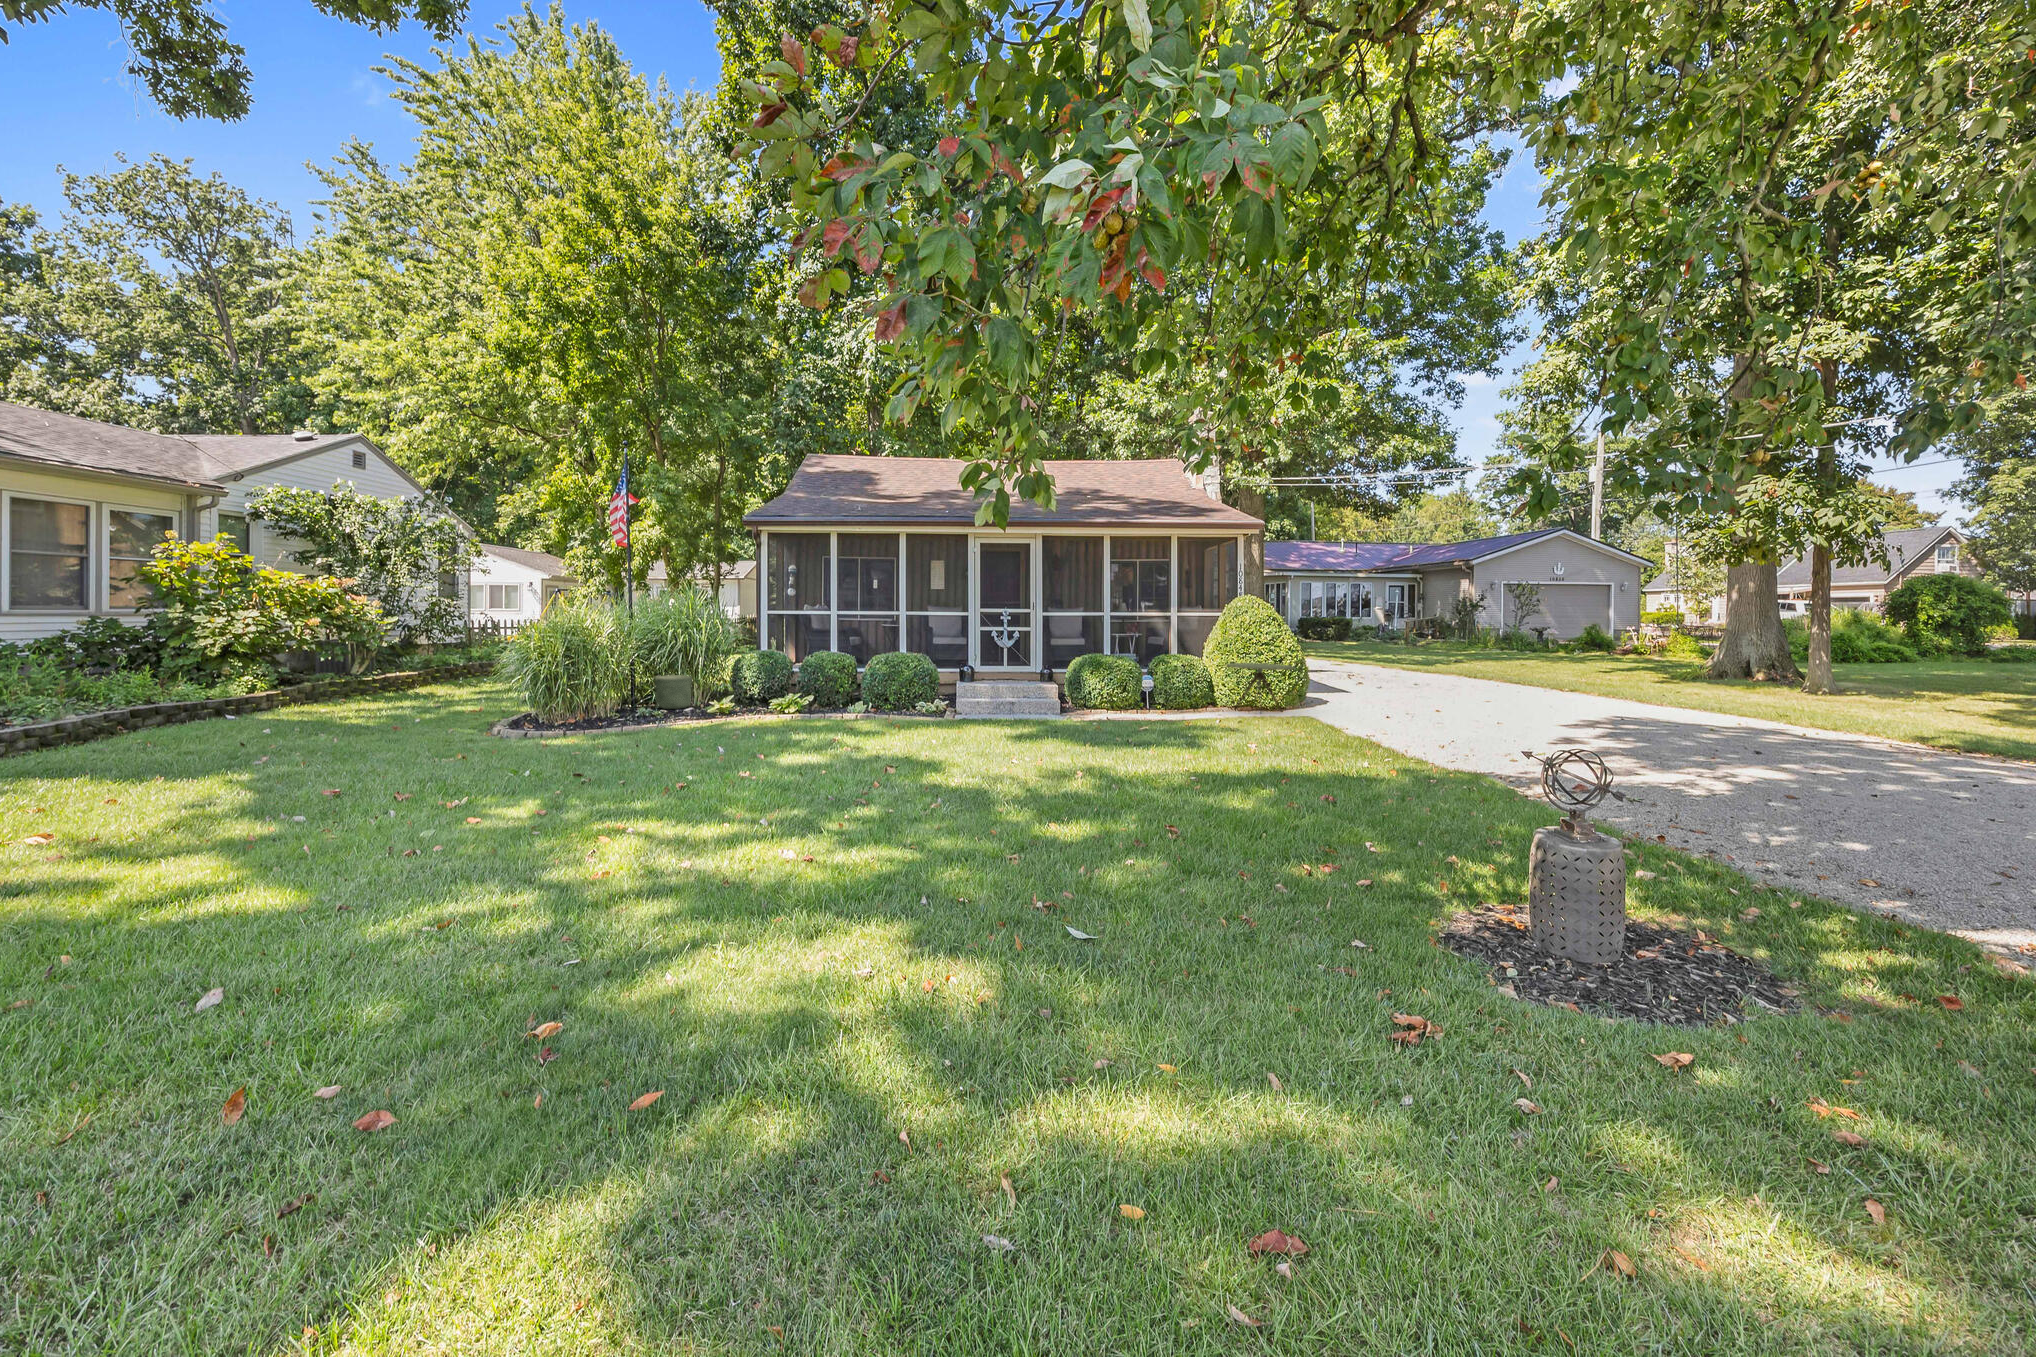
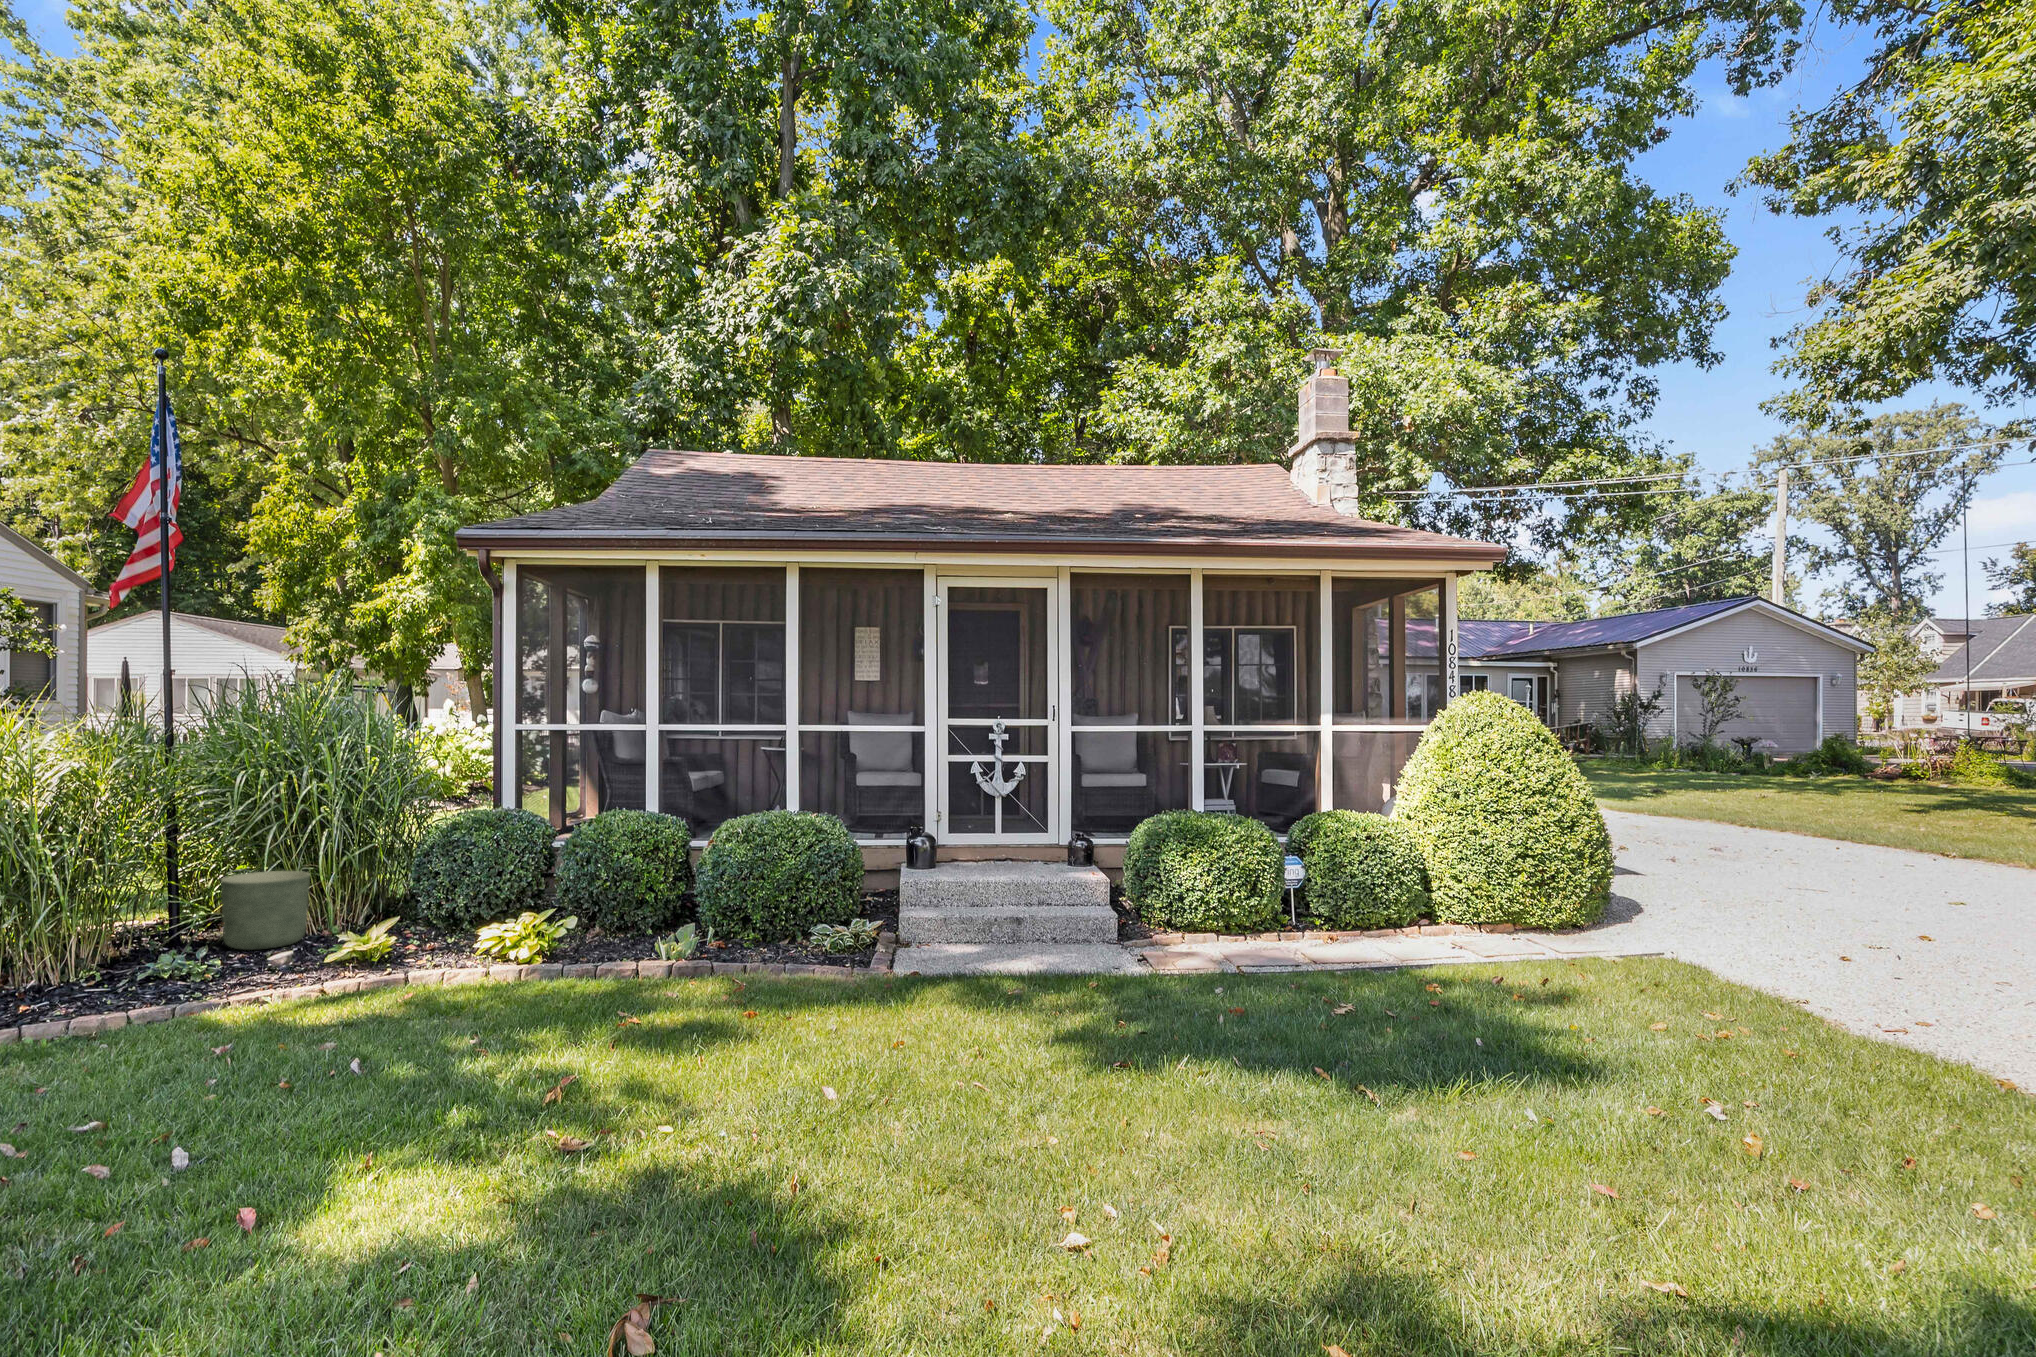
round table: present [1226,663,1295,710] -> none [1465,832,1624,949]

